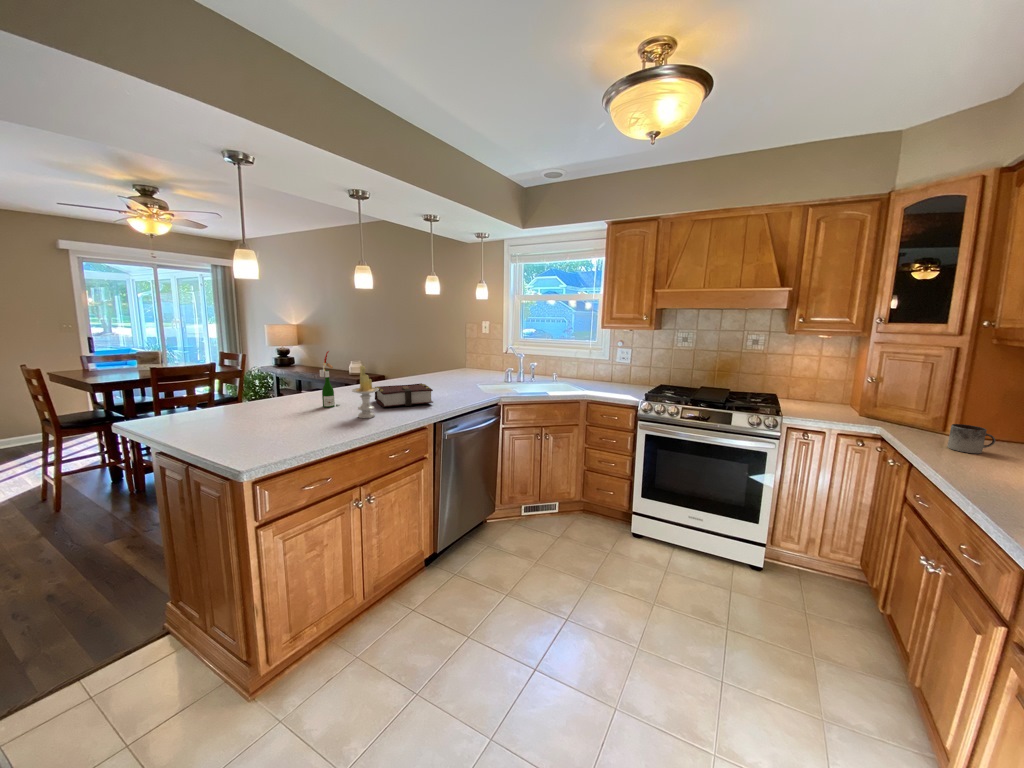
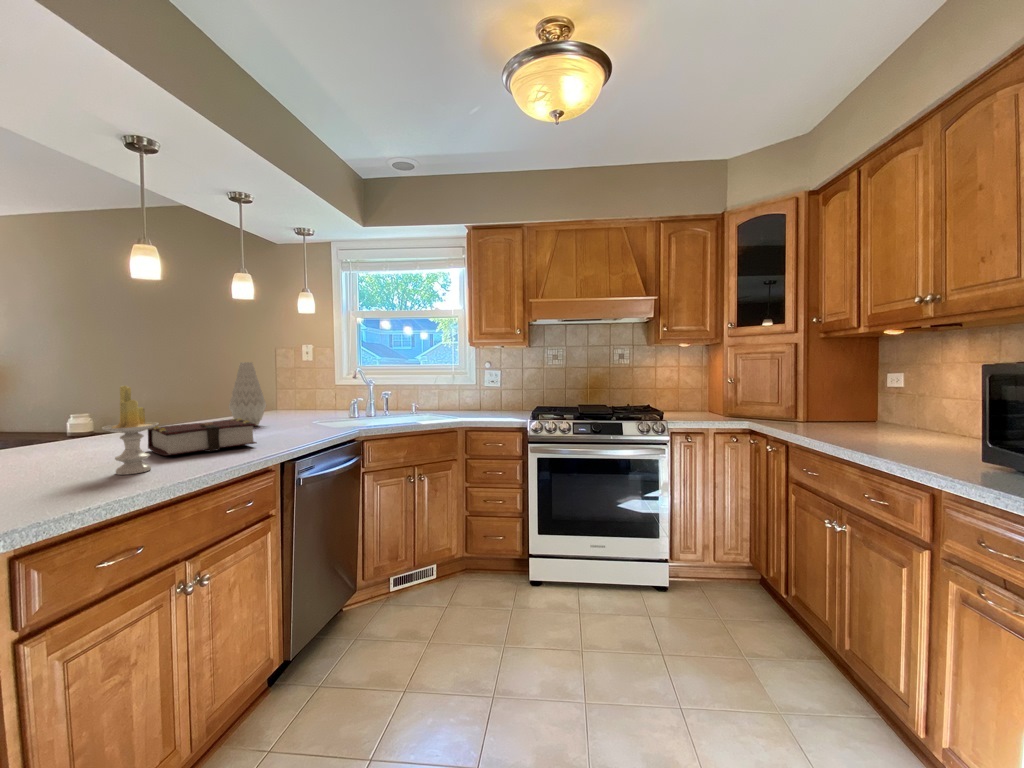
vase: none [422,340,445,386] -> present [229,362,266,426]
wine bottle: present [319,351,340,407] -> none [28,368,75,467]
mug: present [947,424,995,454] -> none [810,409,843,433]

